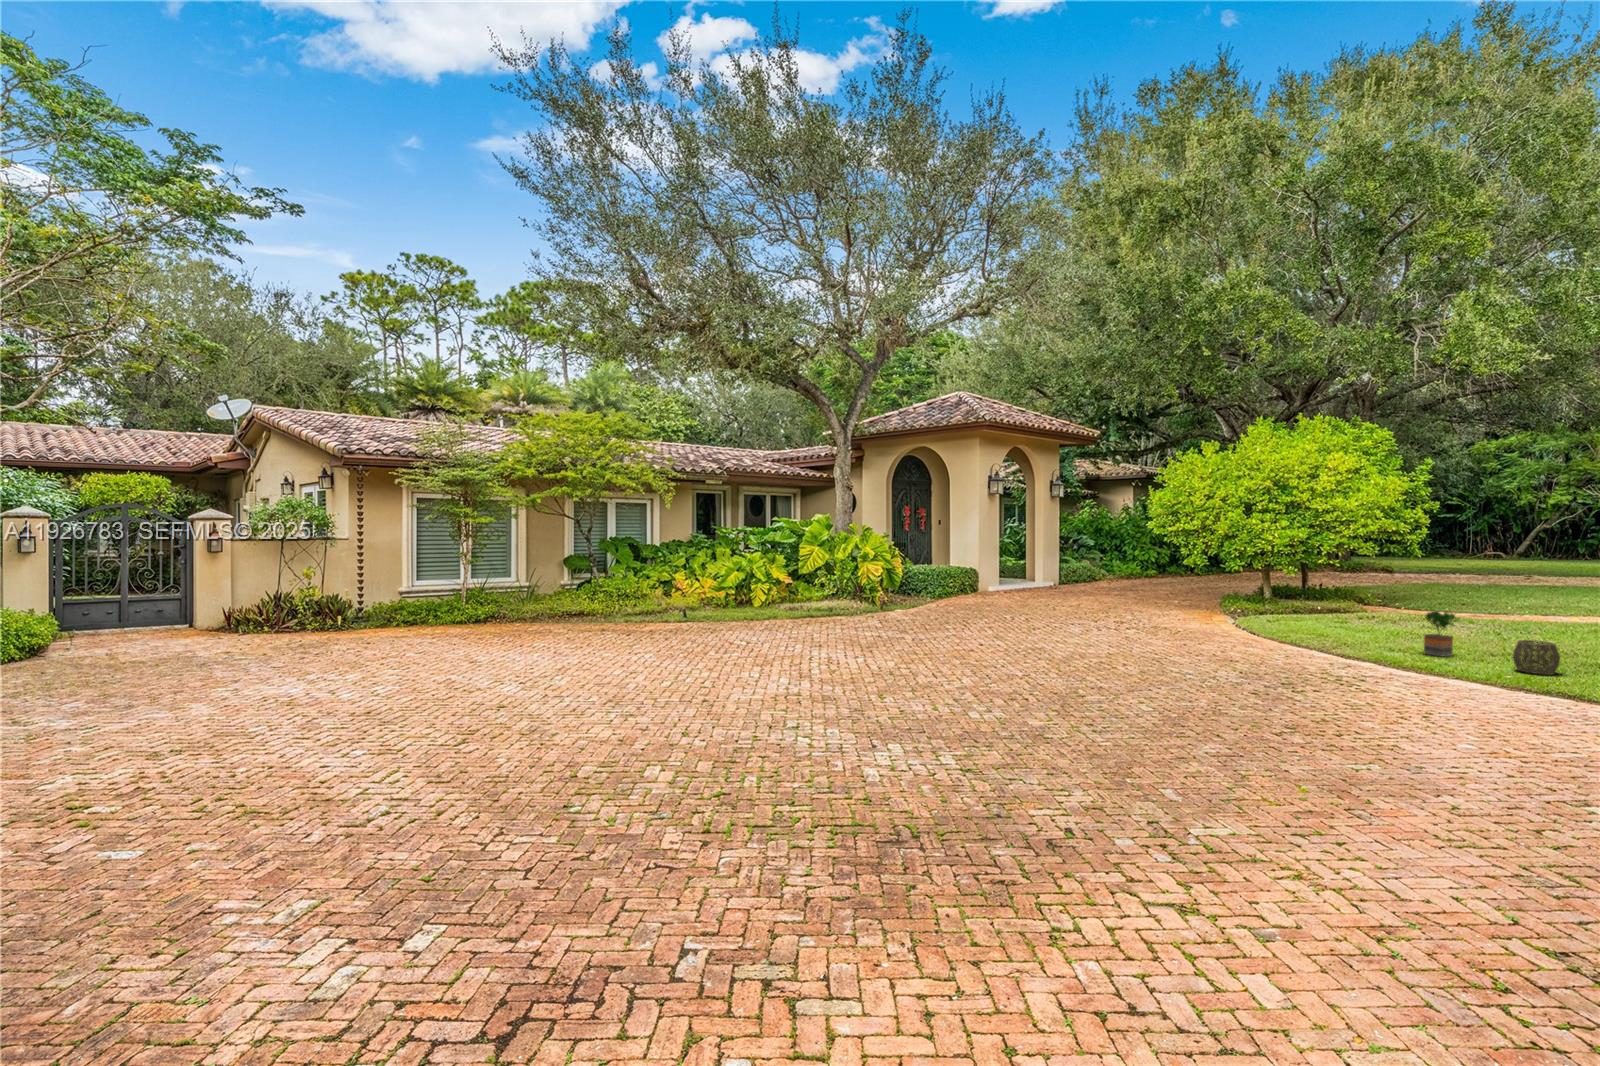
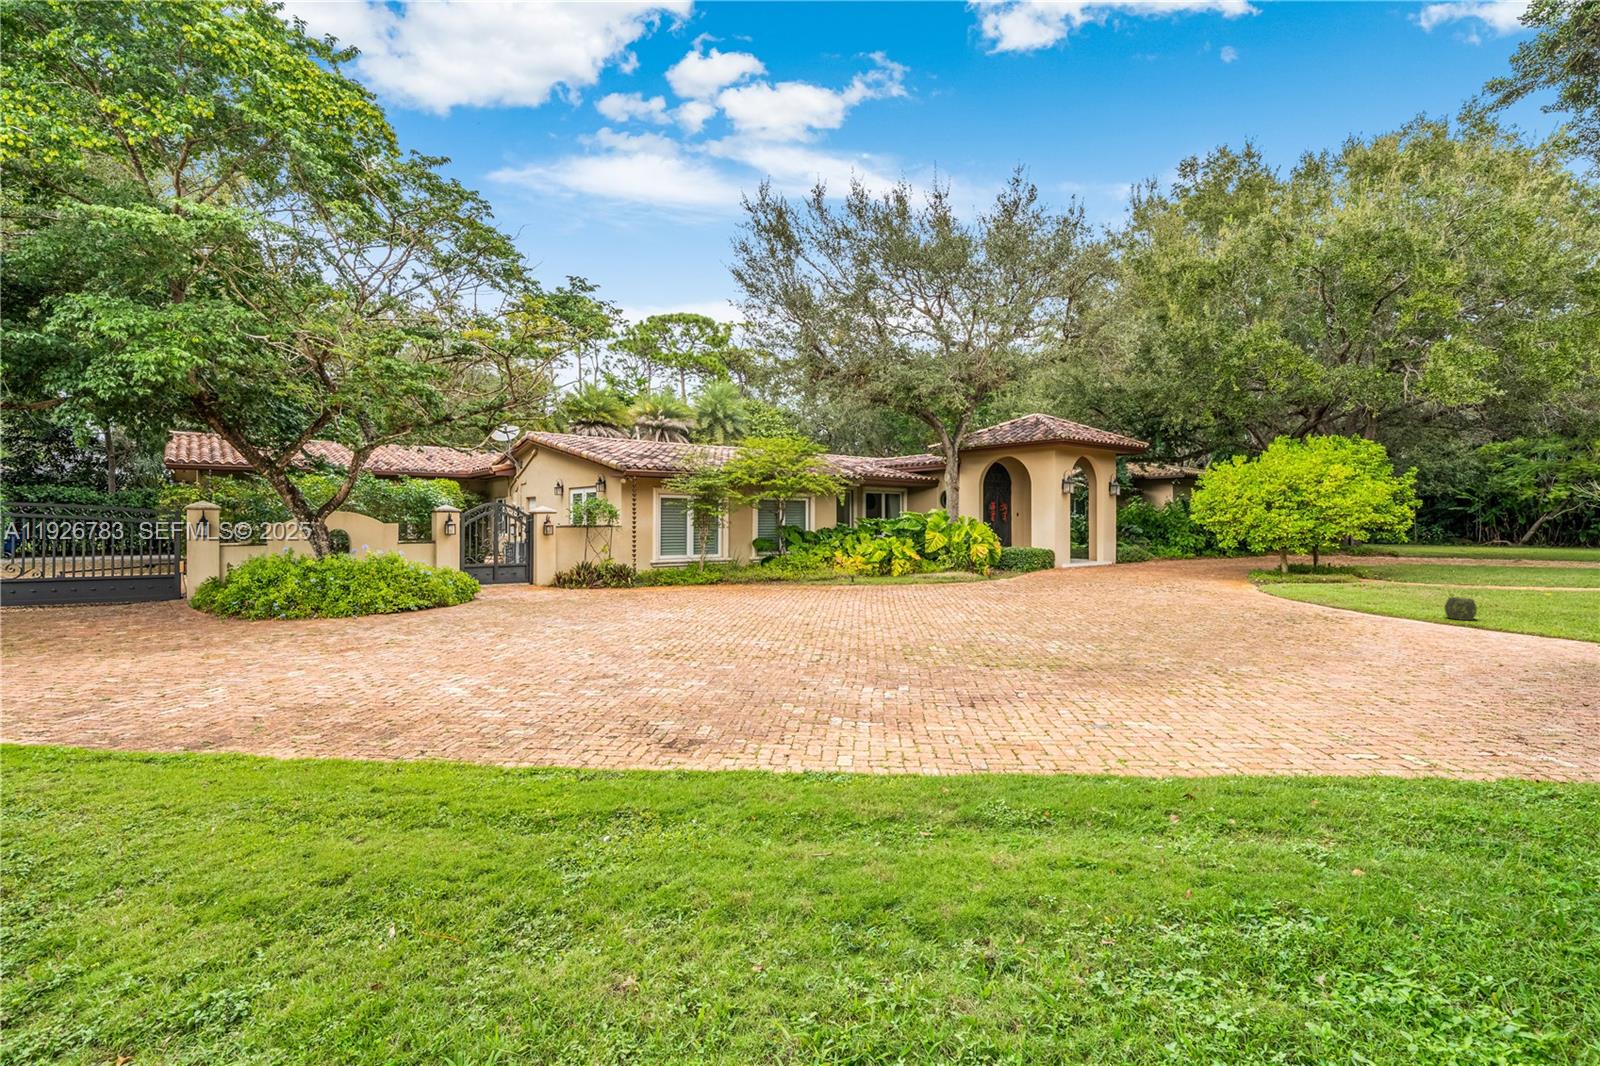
potted tree: present [1424,611,1459,657] -> none [1387,578,1413,610]

